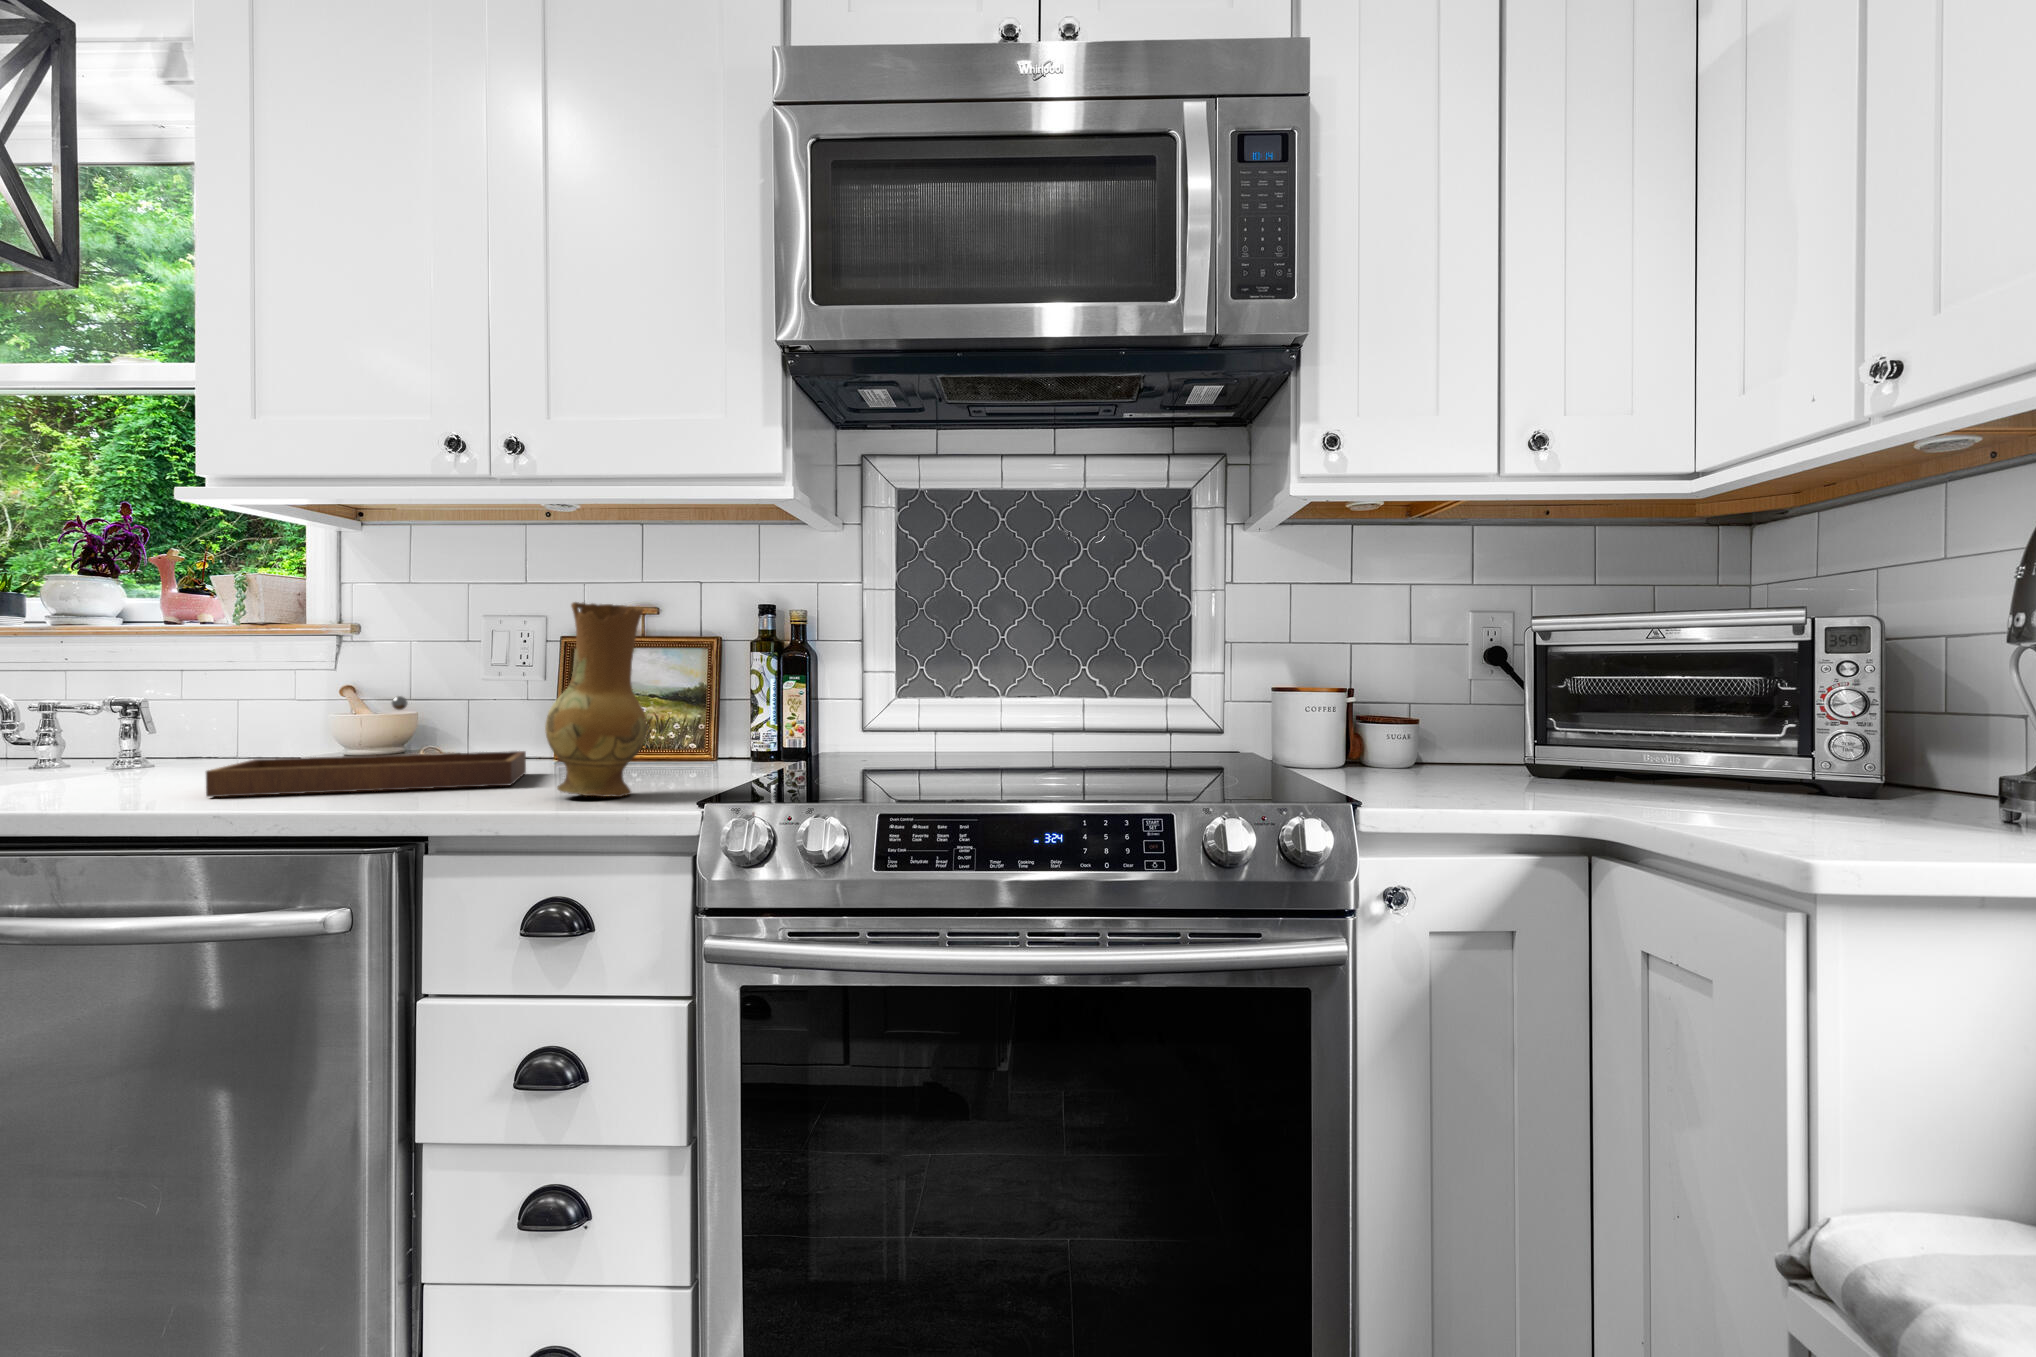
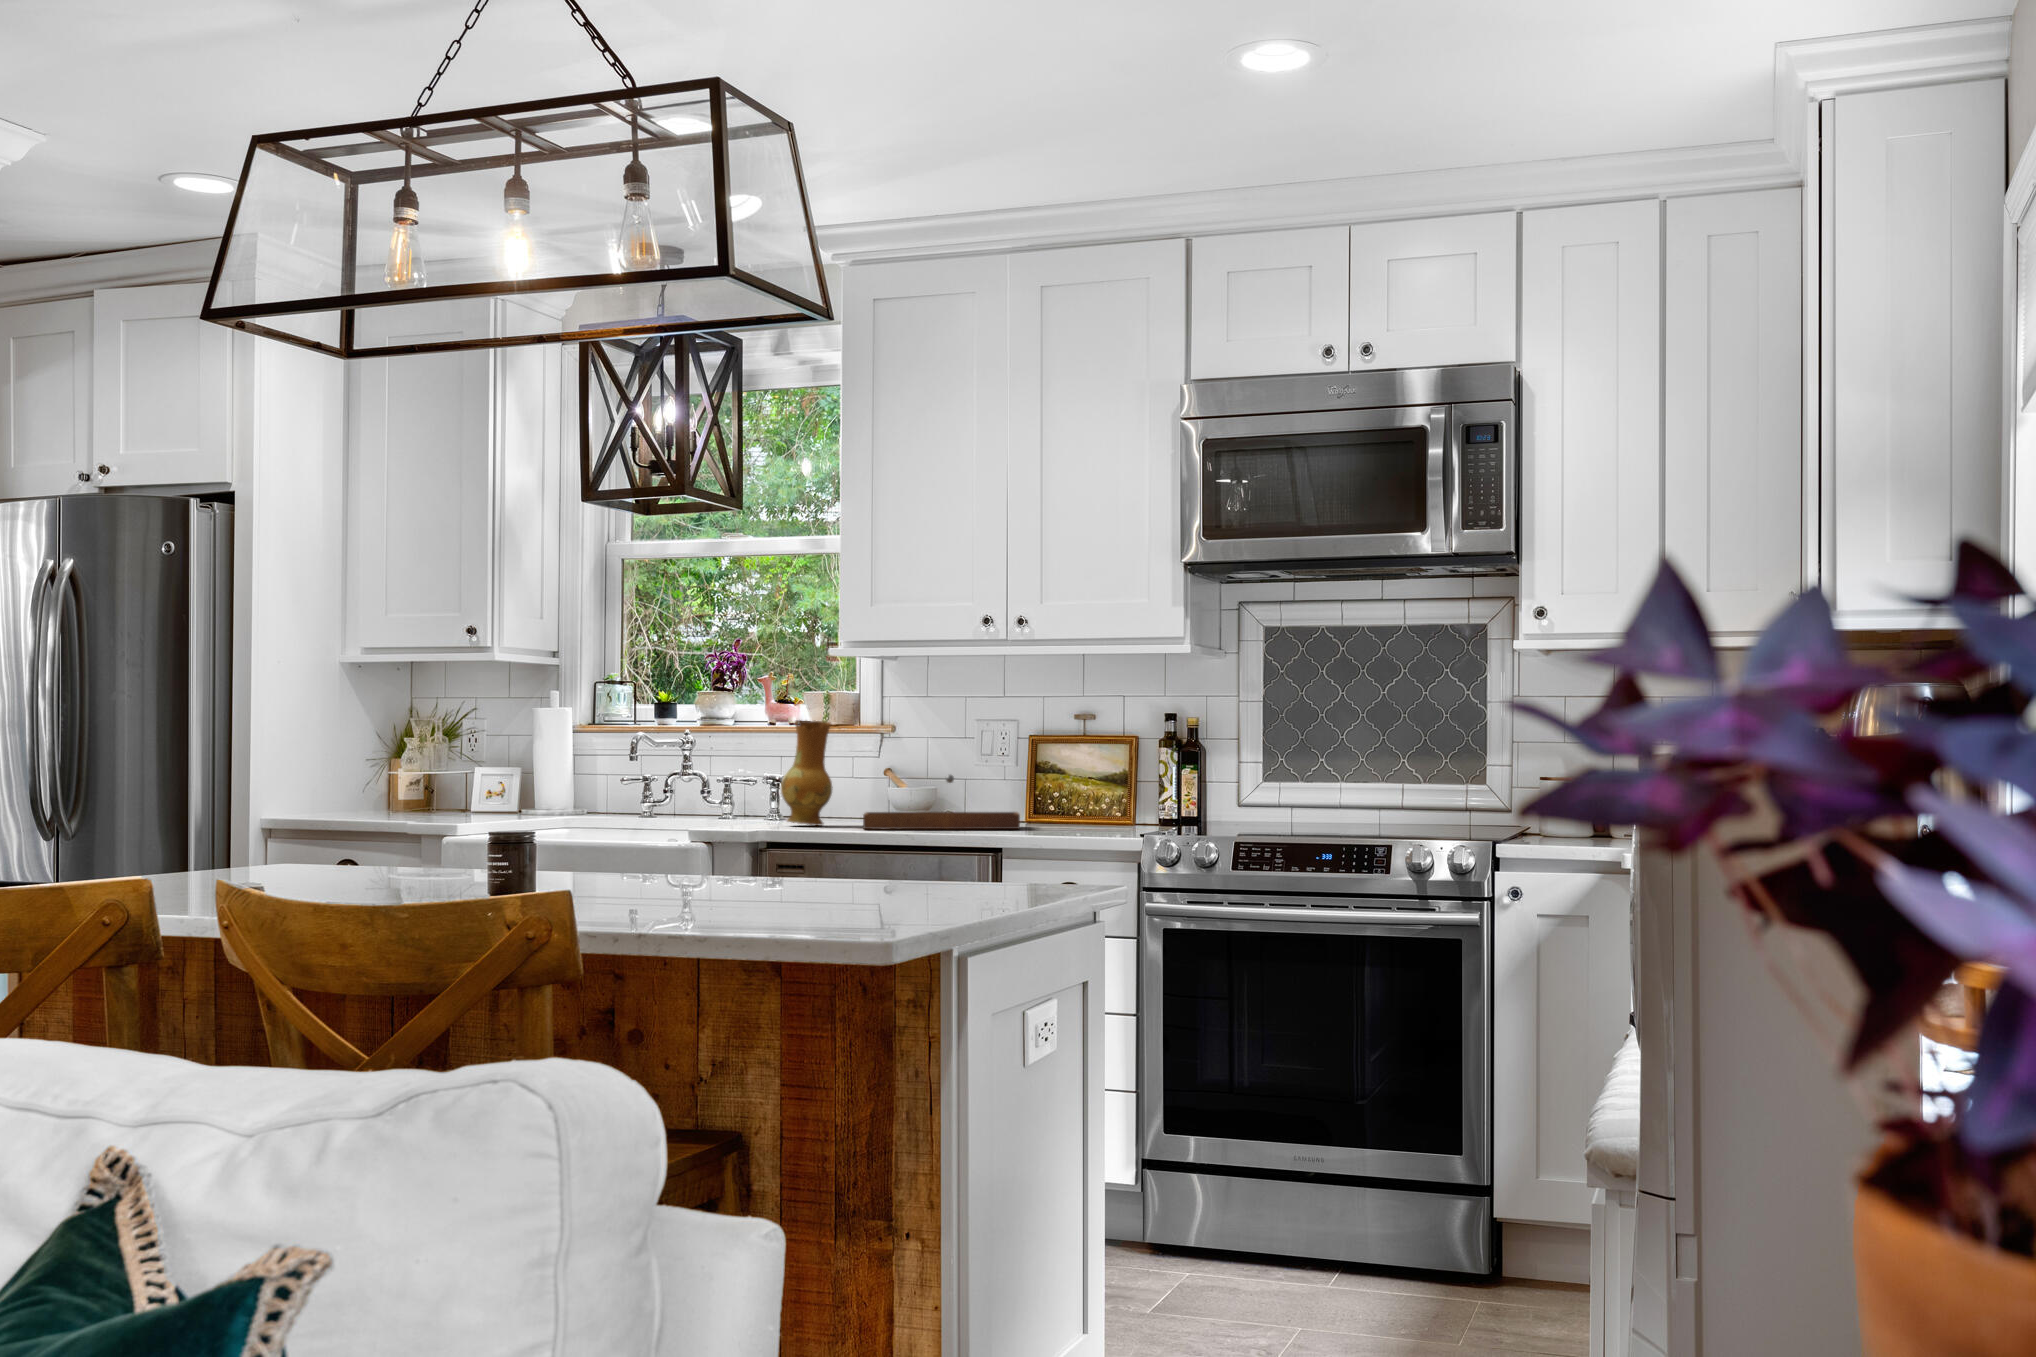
ceramic jug: present [545,602,647,797] -> present [781,720,833,826]

